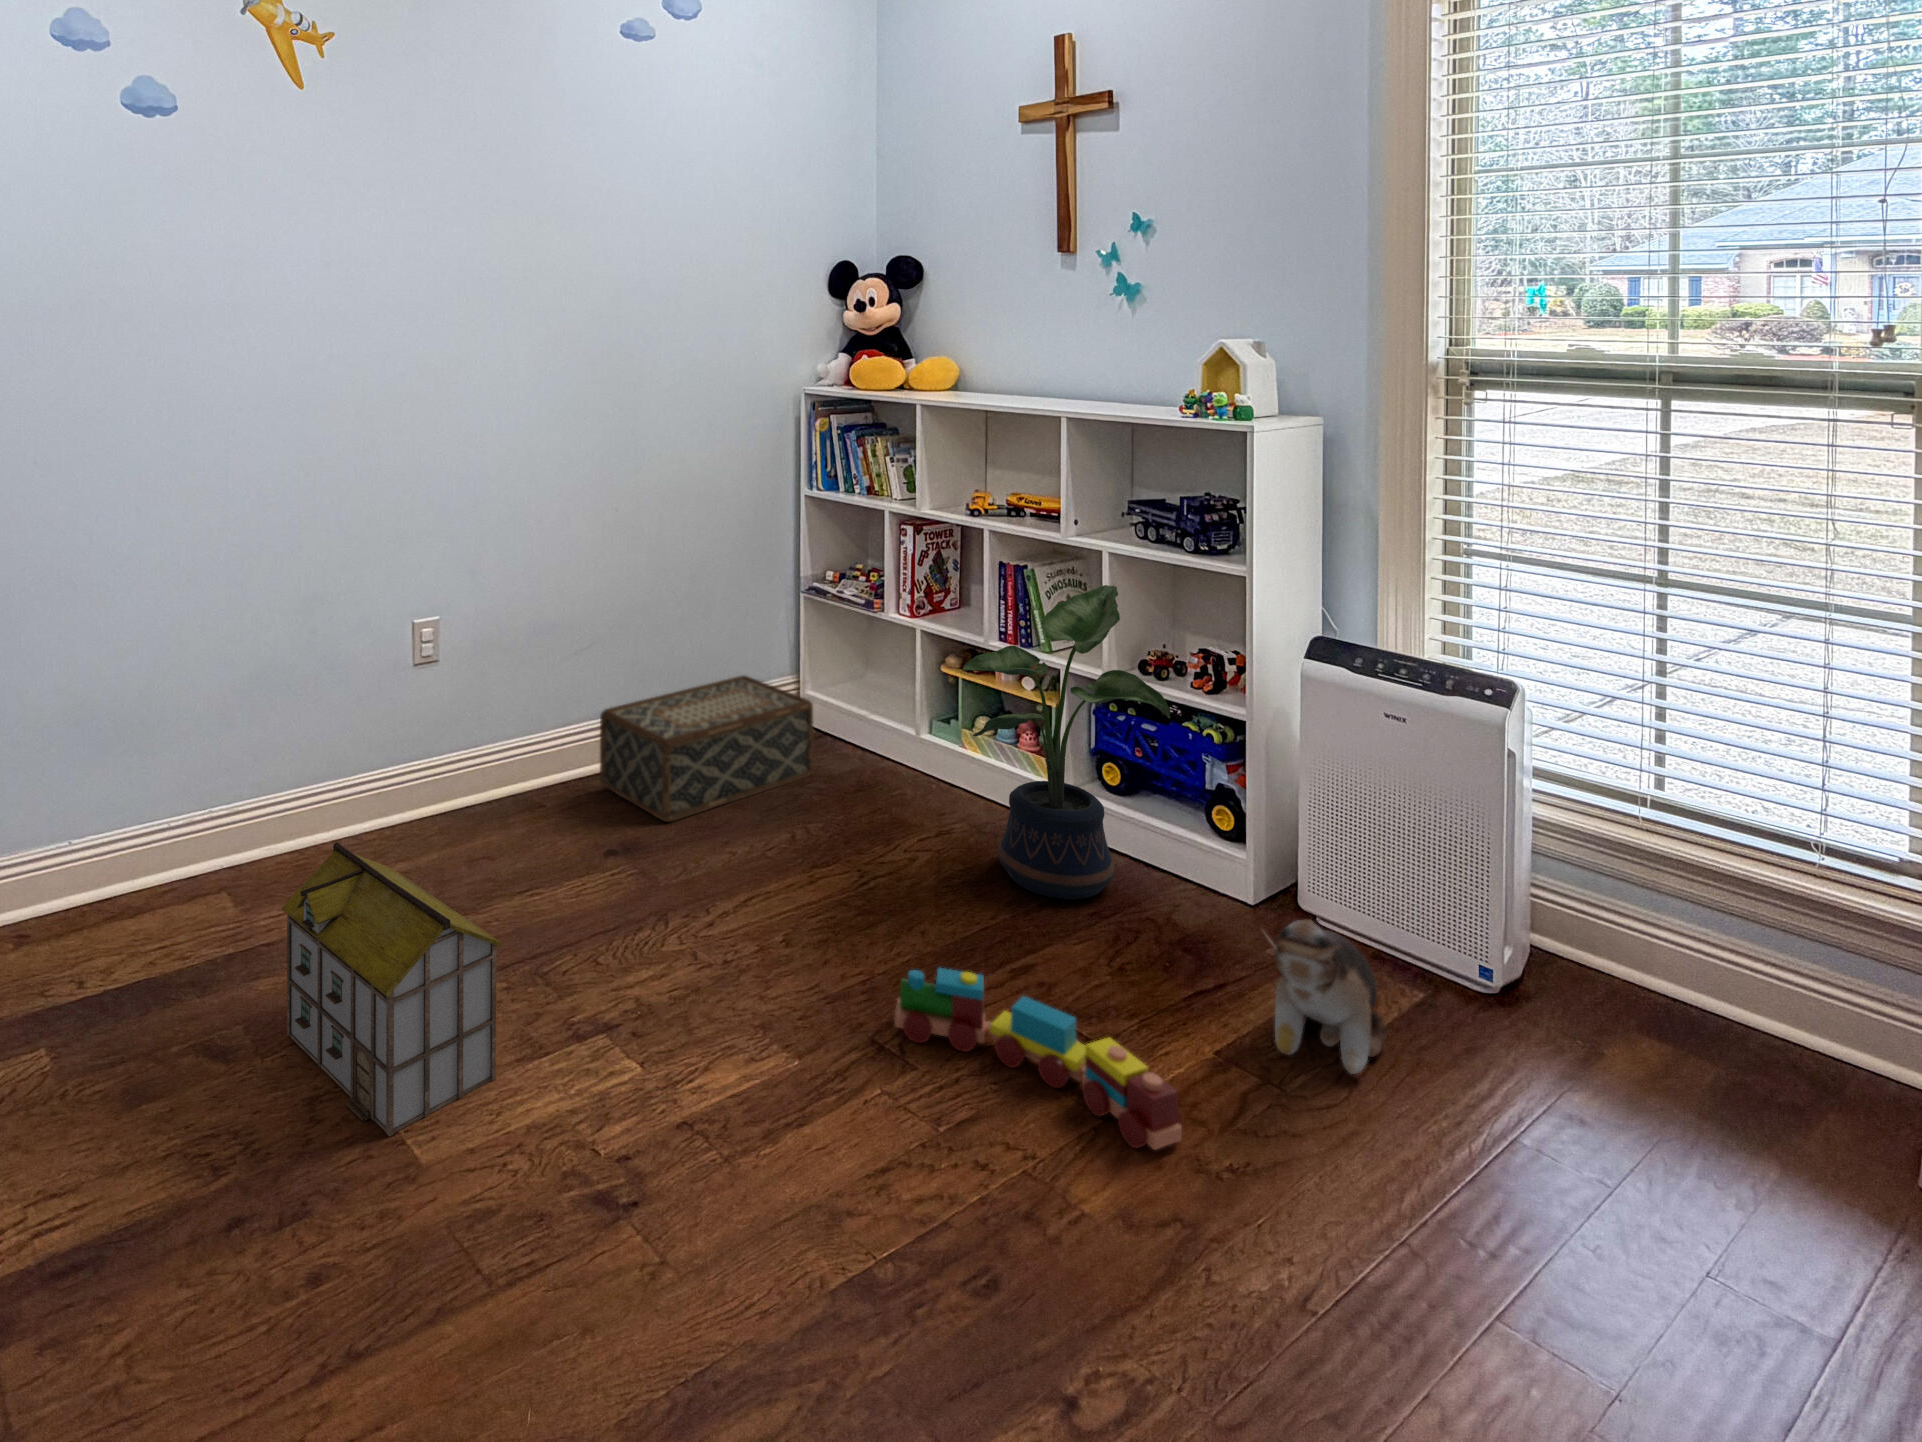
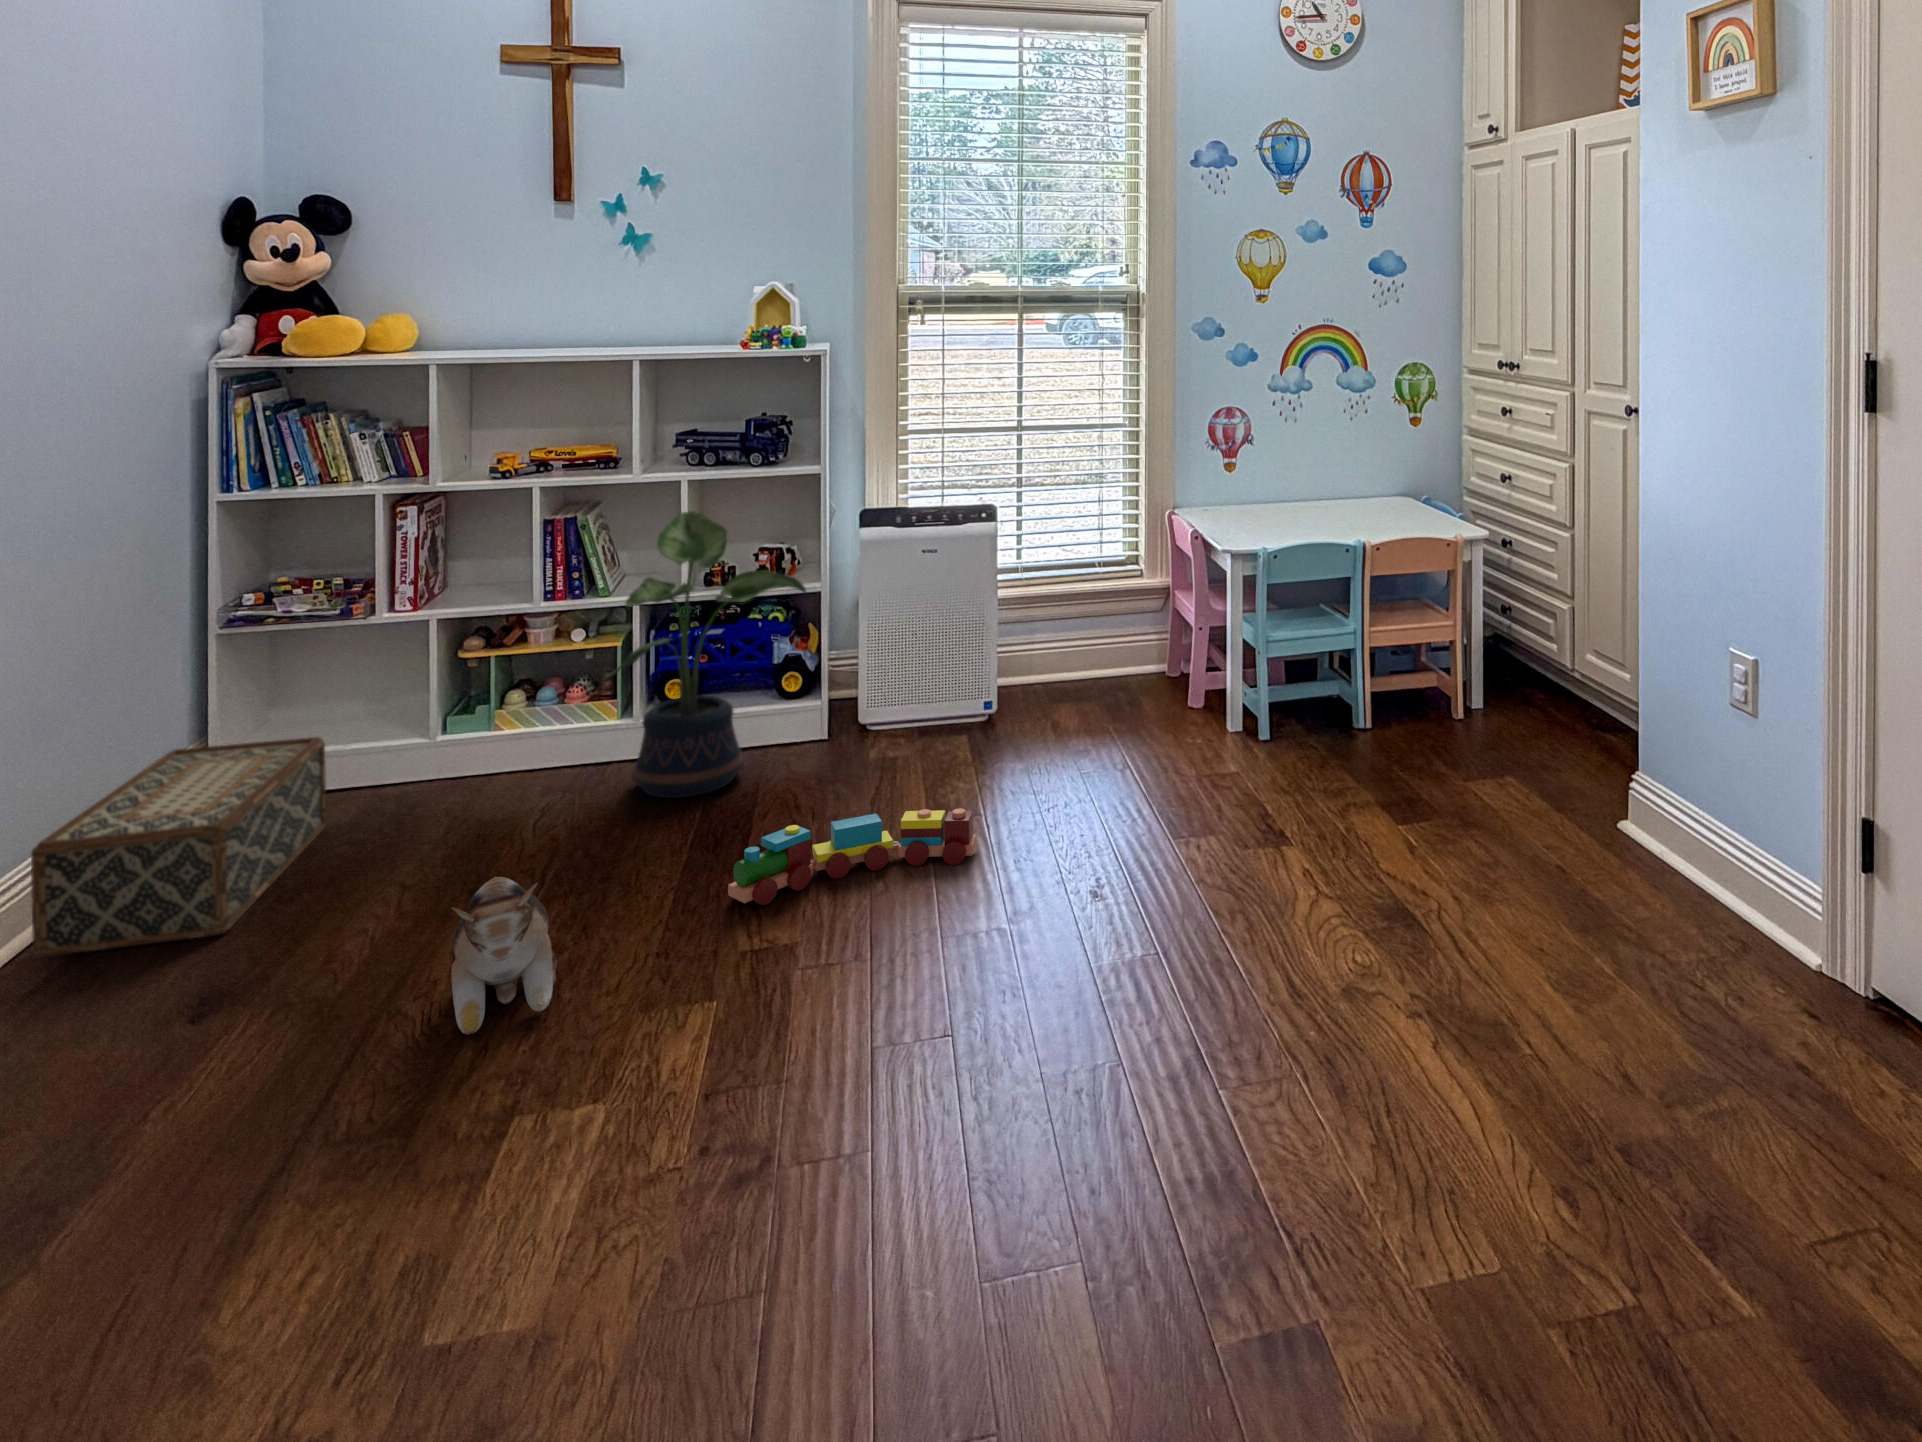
toy house: present [282,842,502,1137] -> none [76,968,468,1343]
plush toy: present [1264,919,1387,1074] -> present [451,876,557,1035]

